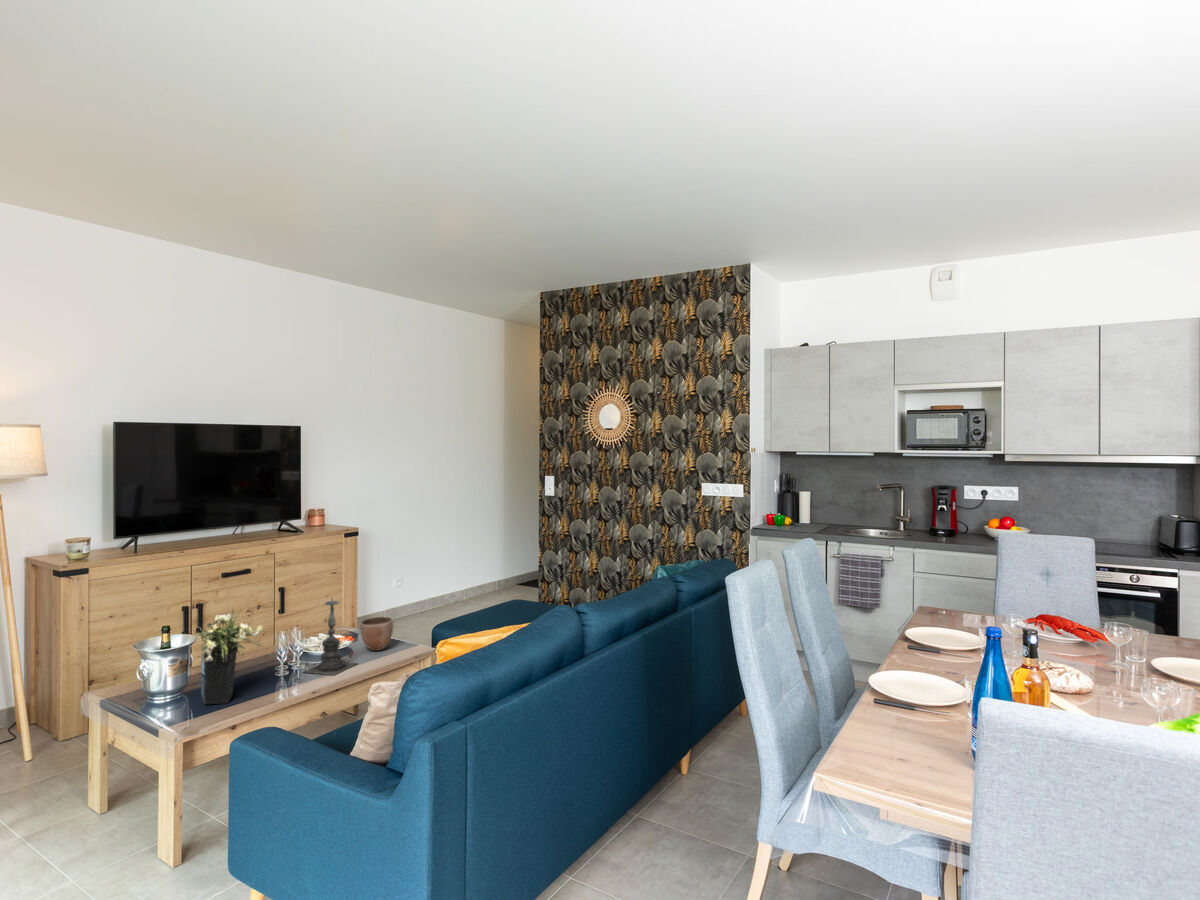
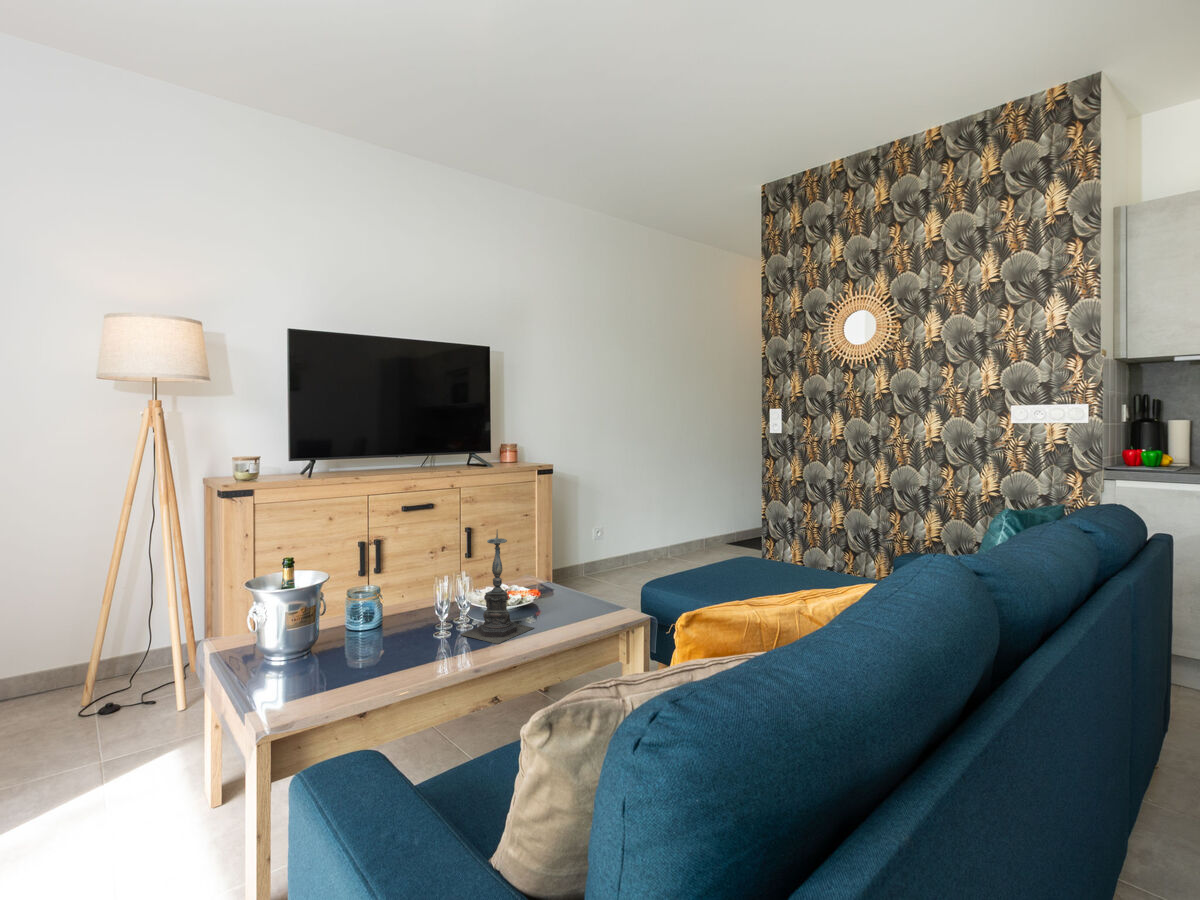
flower arrangement: present [196,609,266,704] -> none [288,539,401,675]
decorative bowl: present [360,616,393,651] -> none [540,565,583,611]

